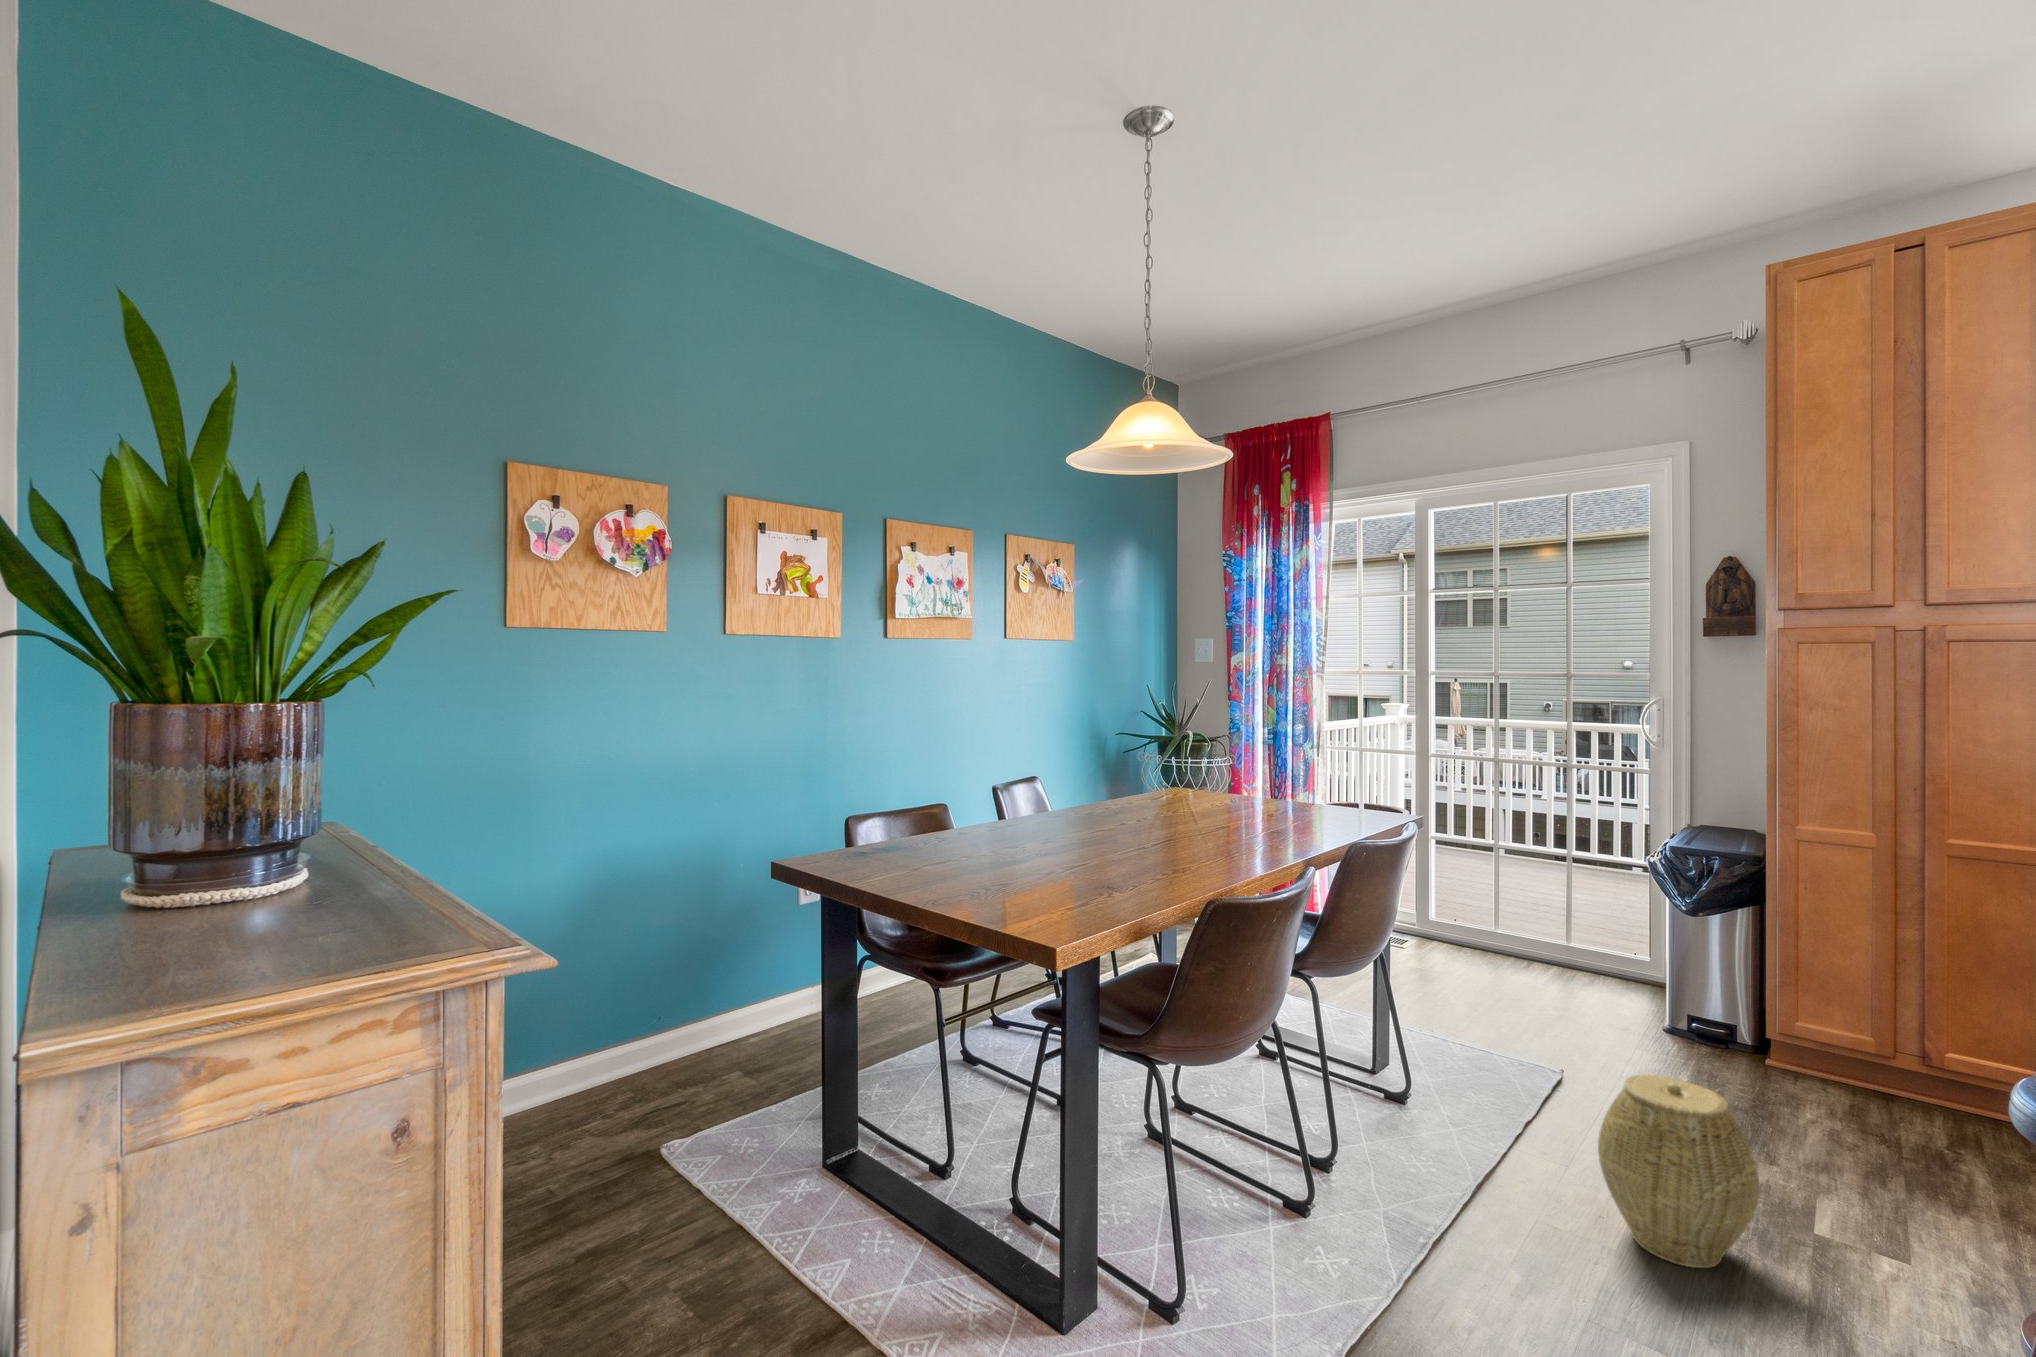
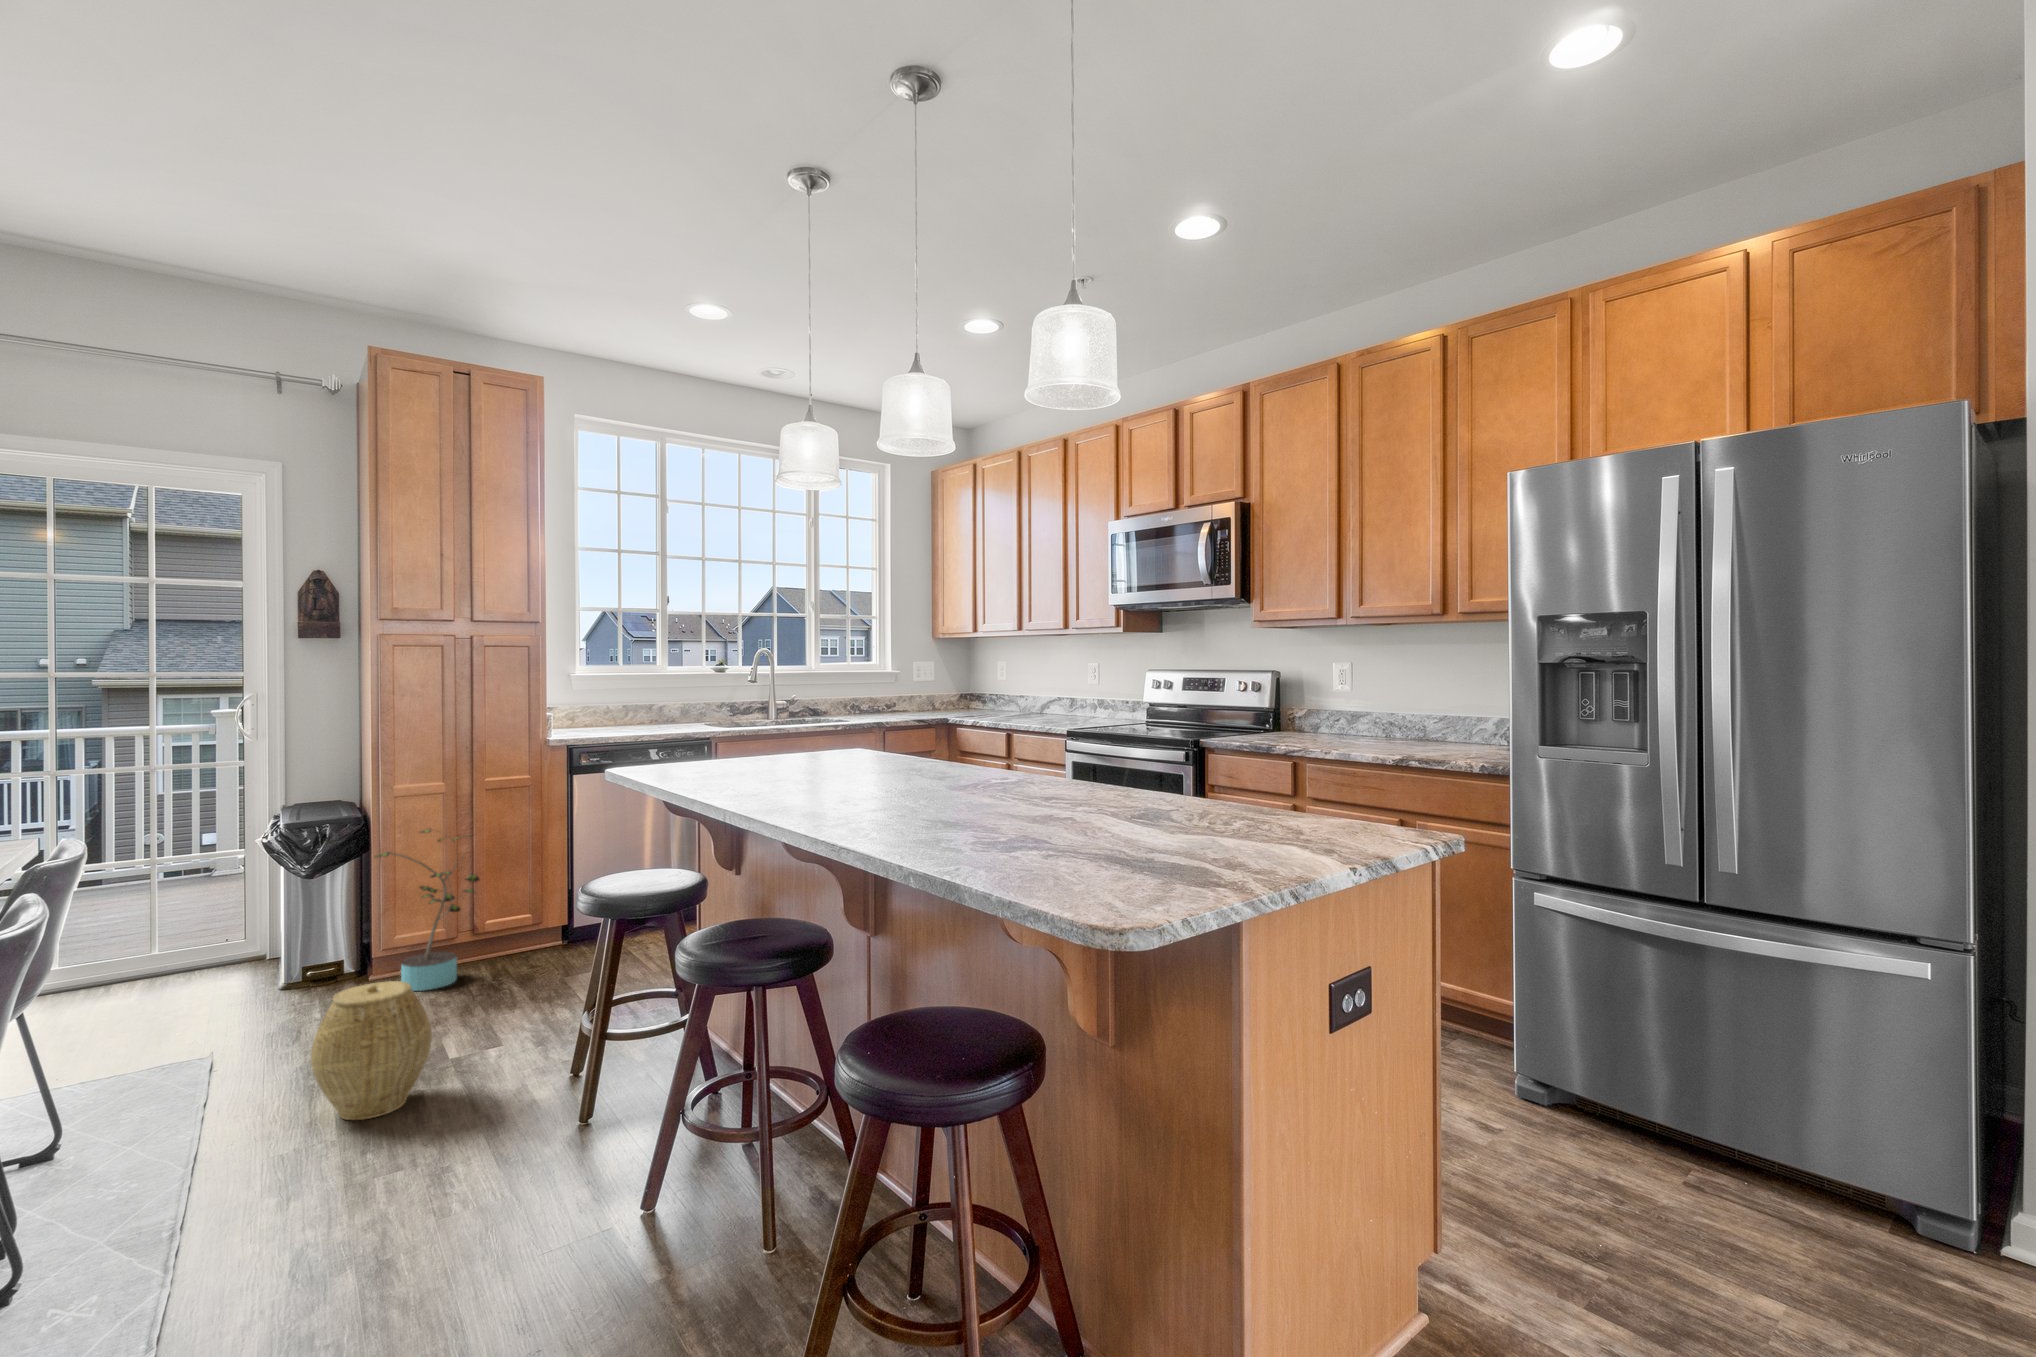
potted plant: none [1763,889,1925,1118] -> present [375,829,479,991]

